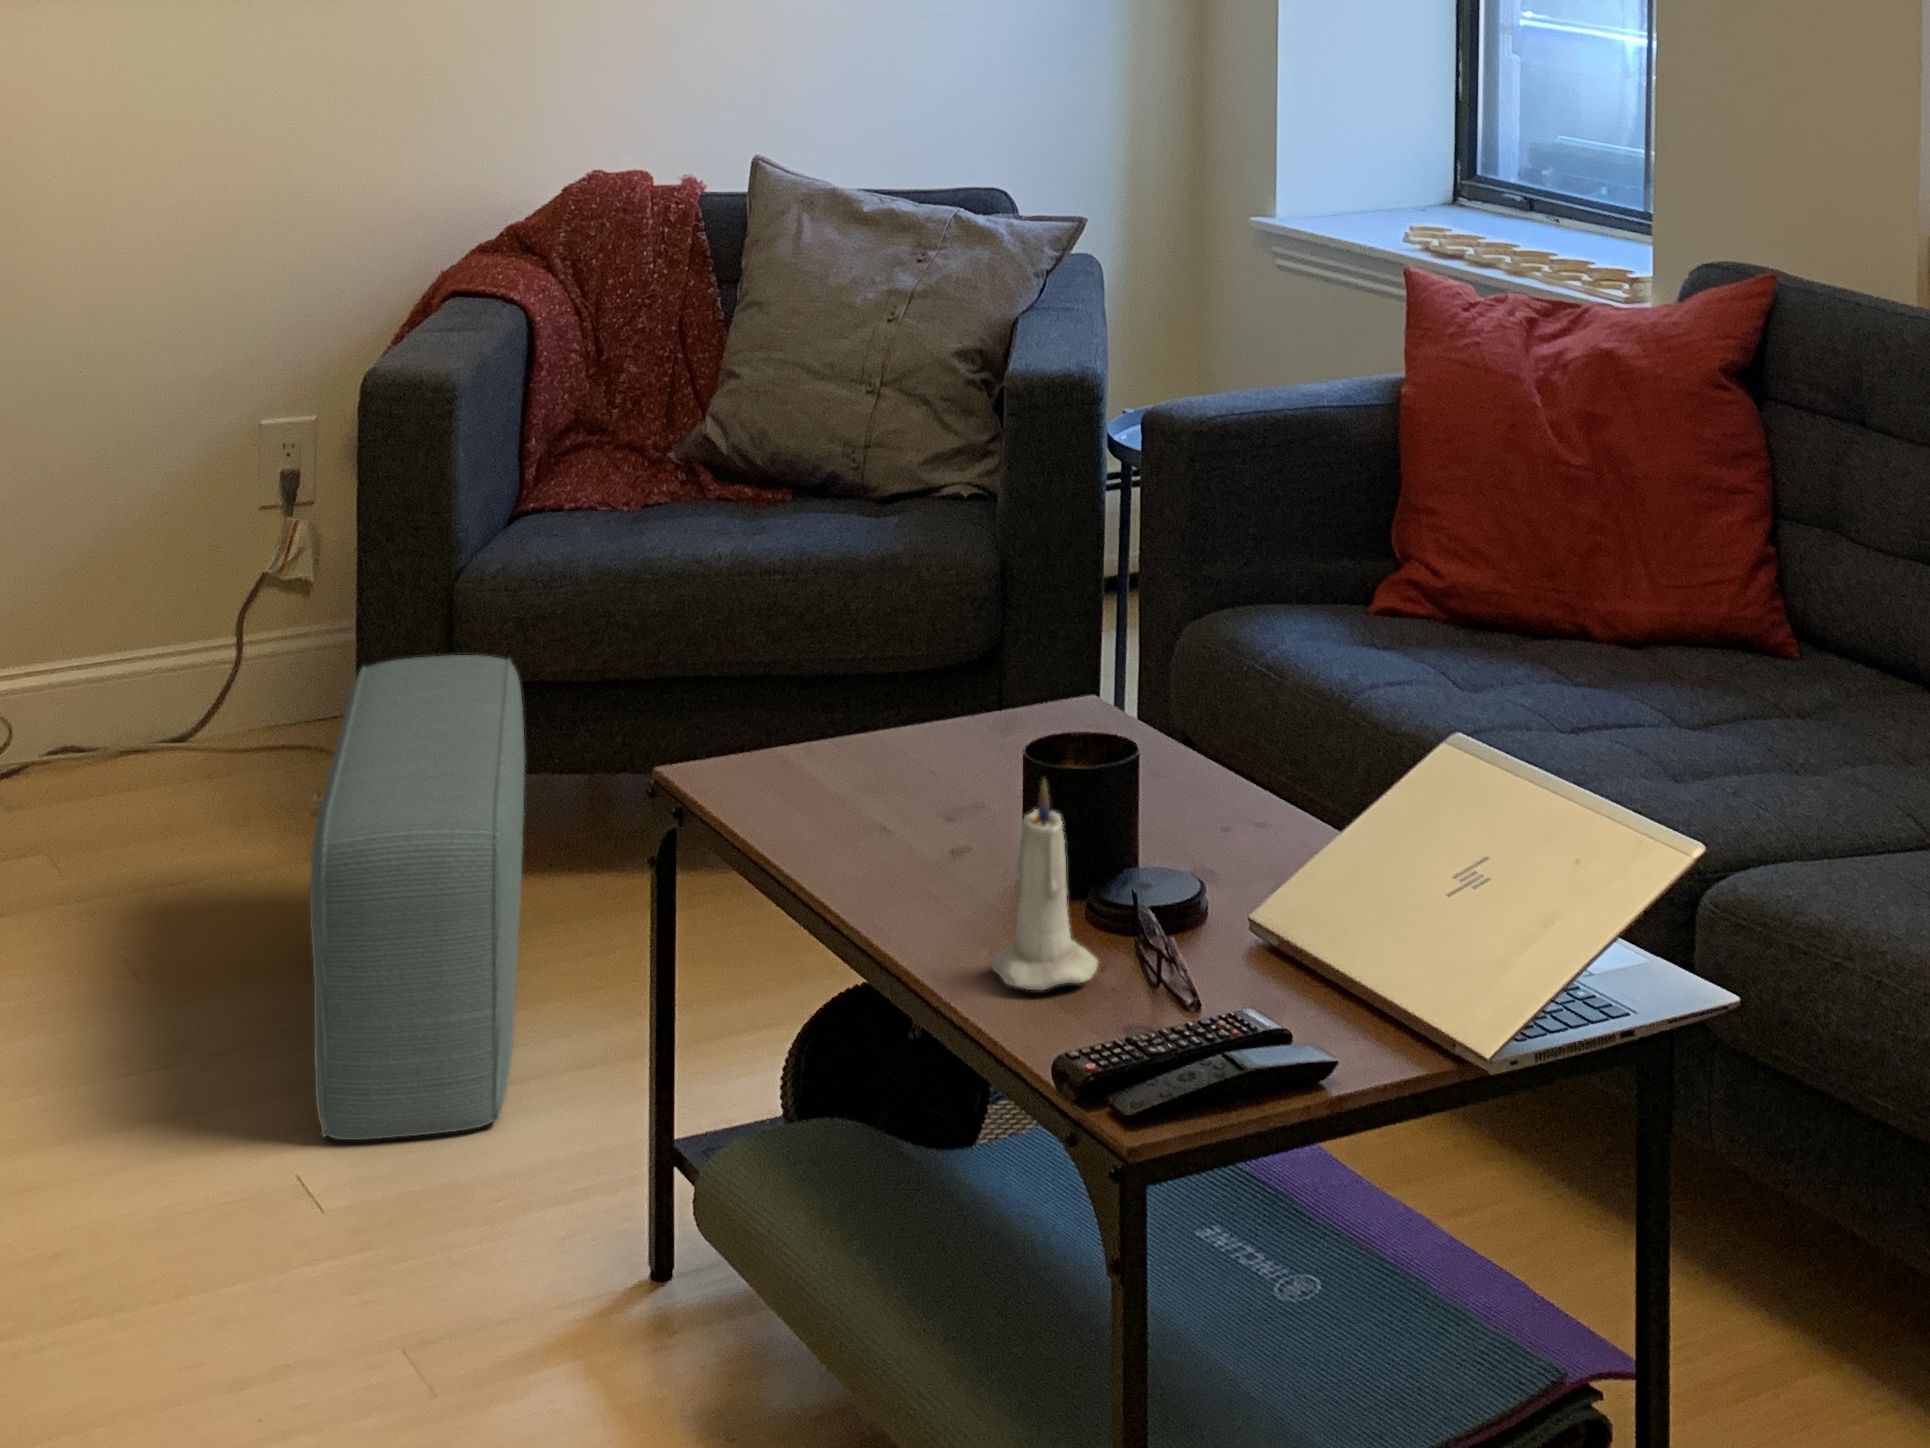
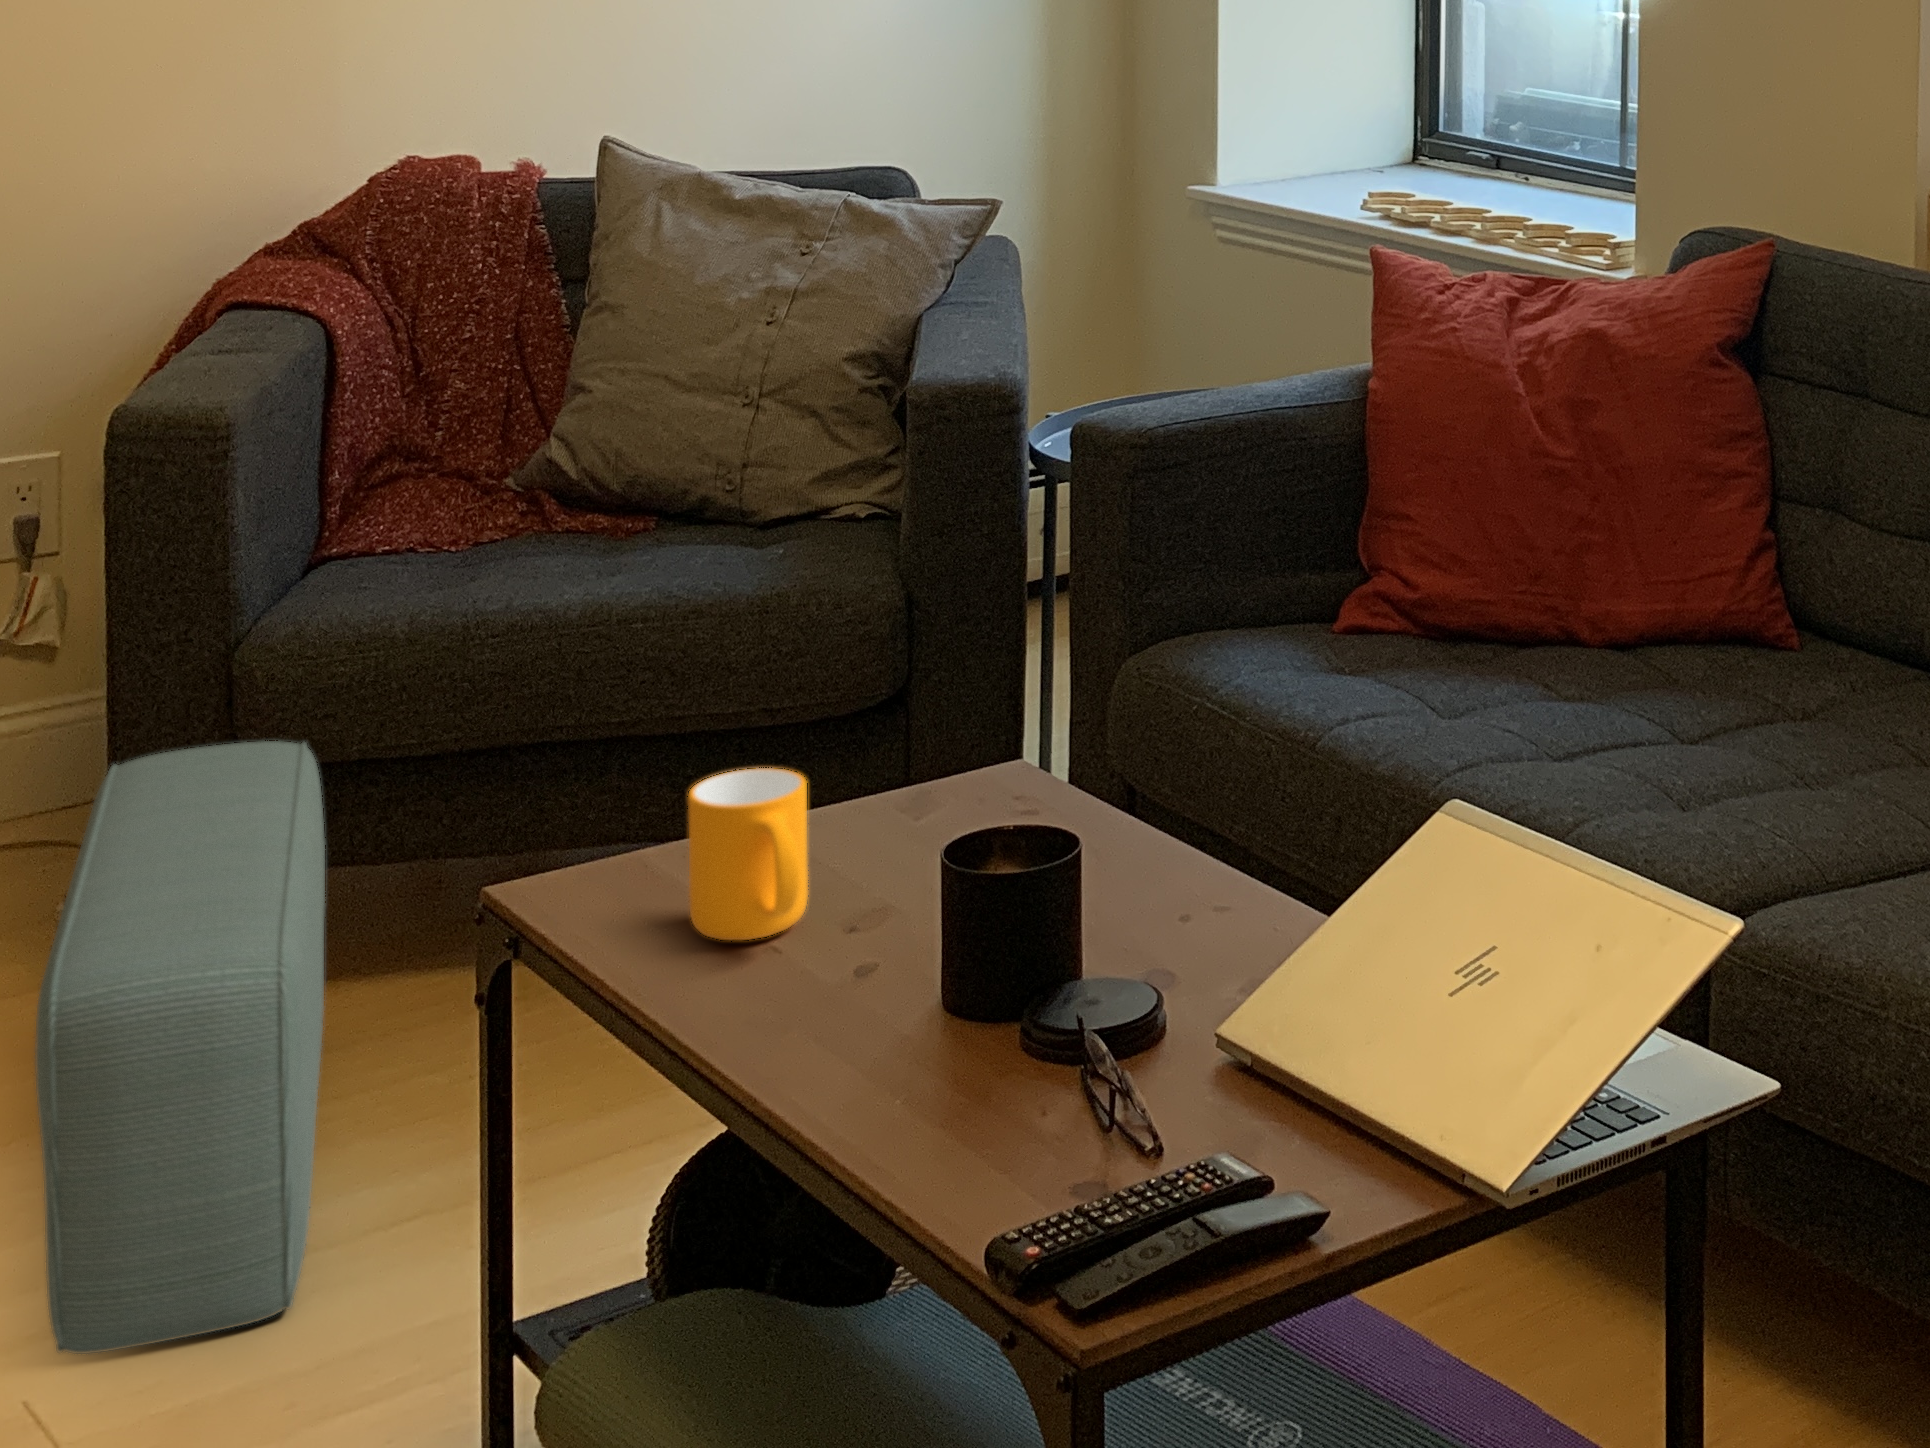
mug: none [820,676,915,819] -> present [688,768,808,940]
candle: present [991,779,1098,990] -> none [905,898,1037,1152]

